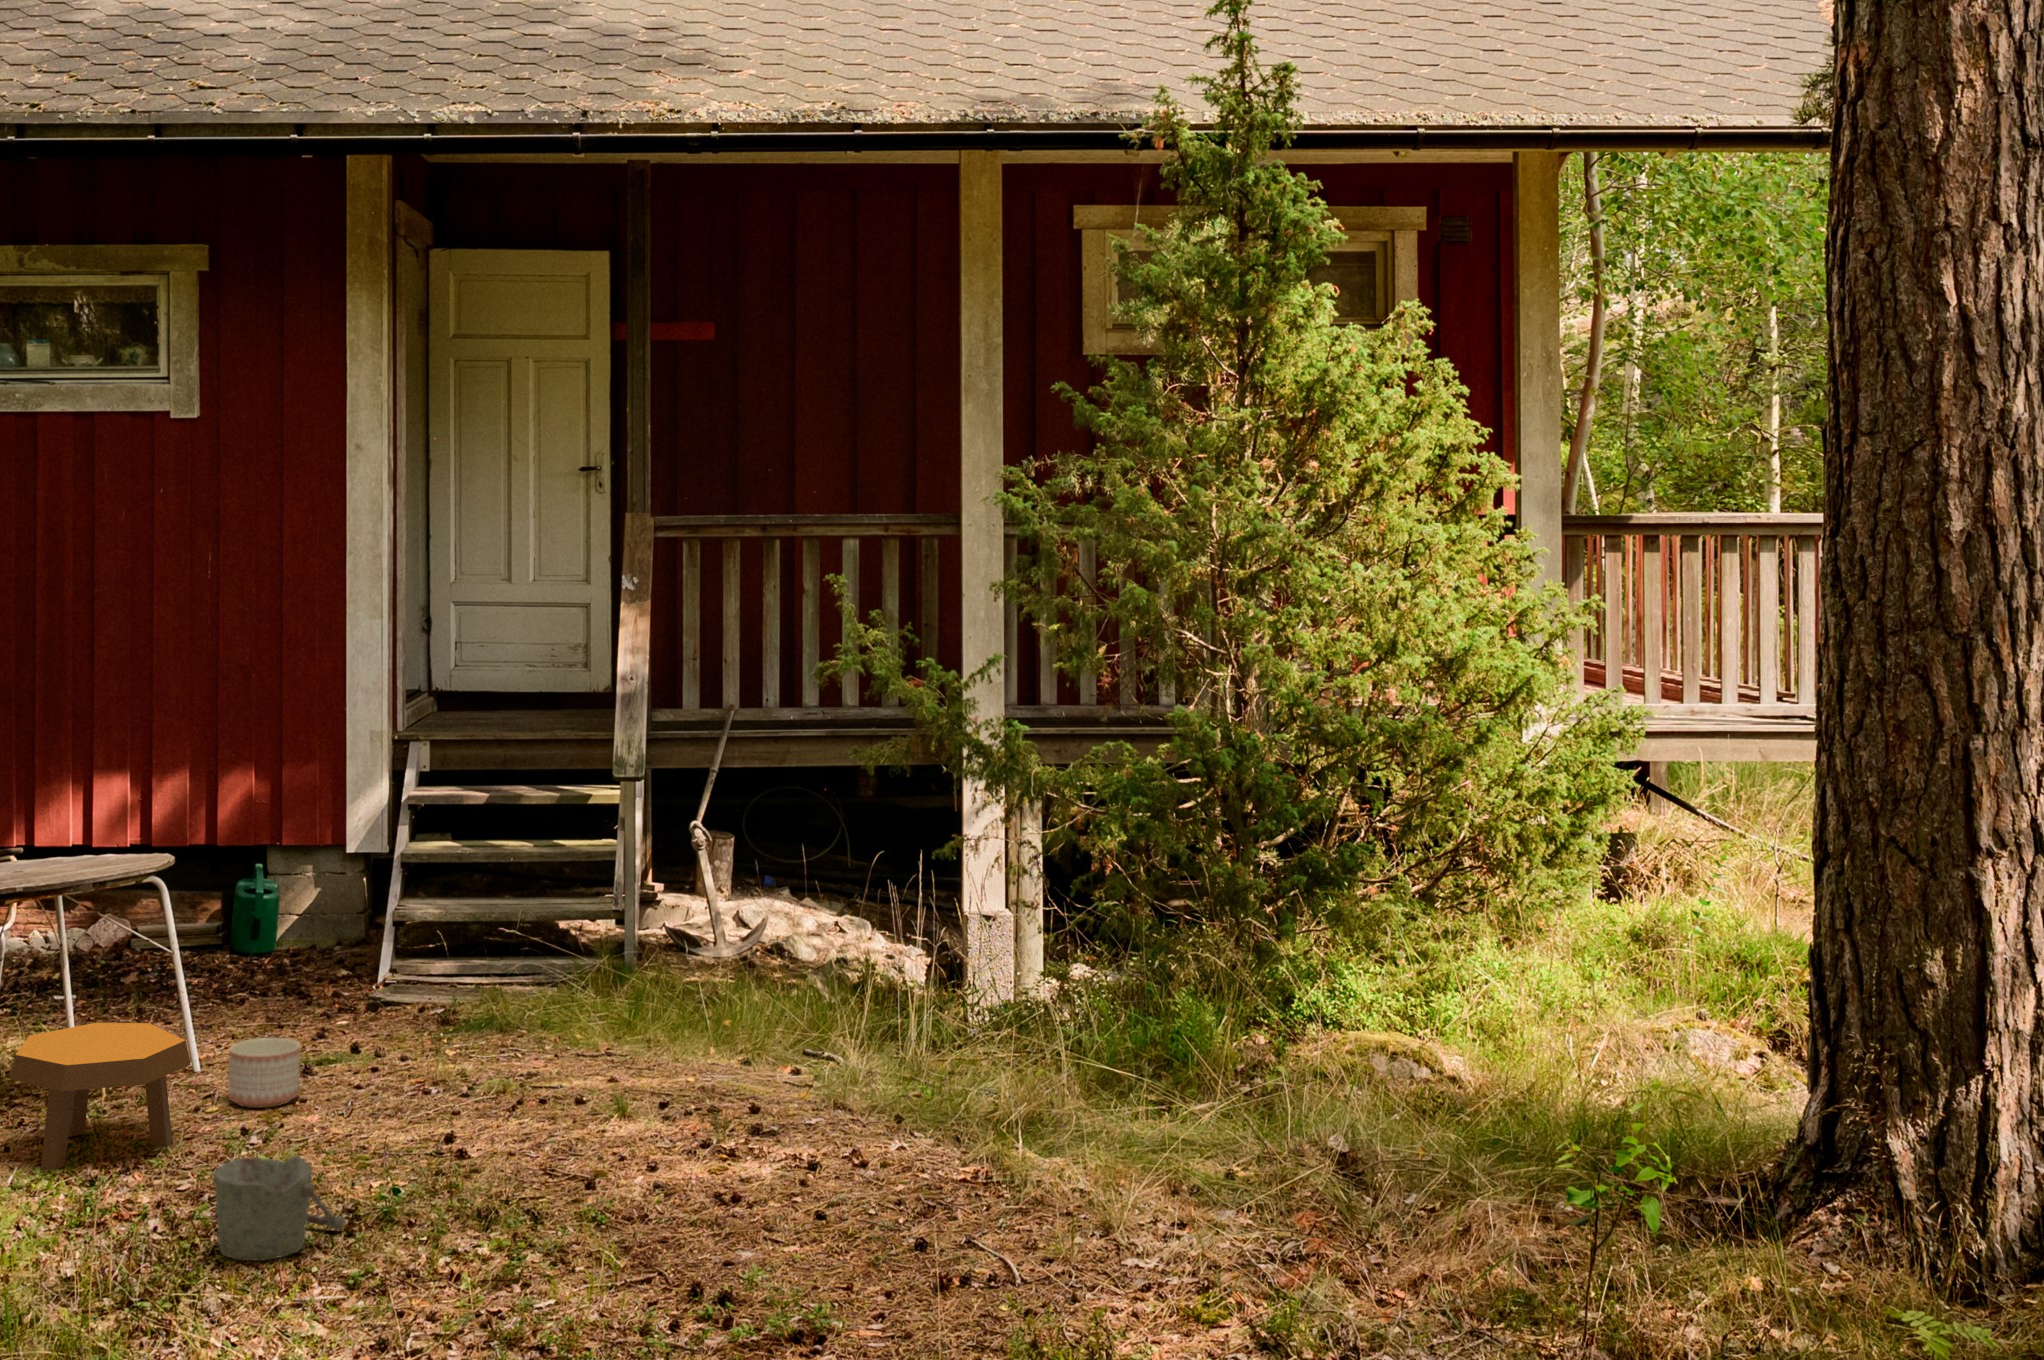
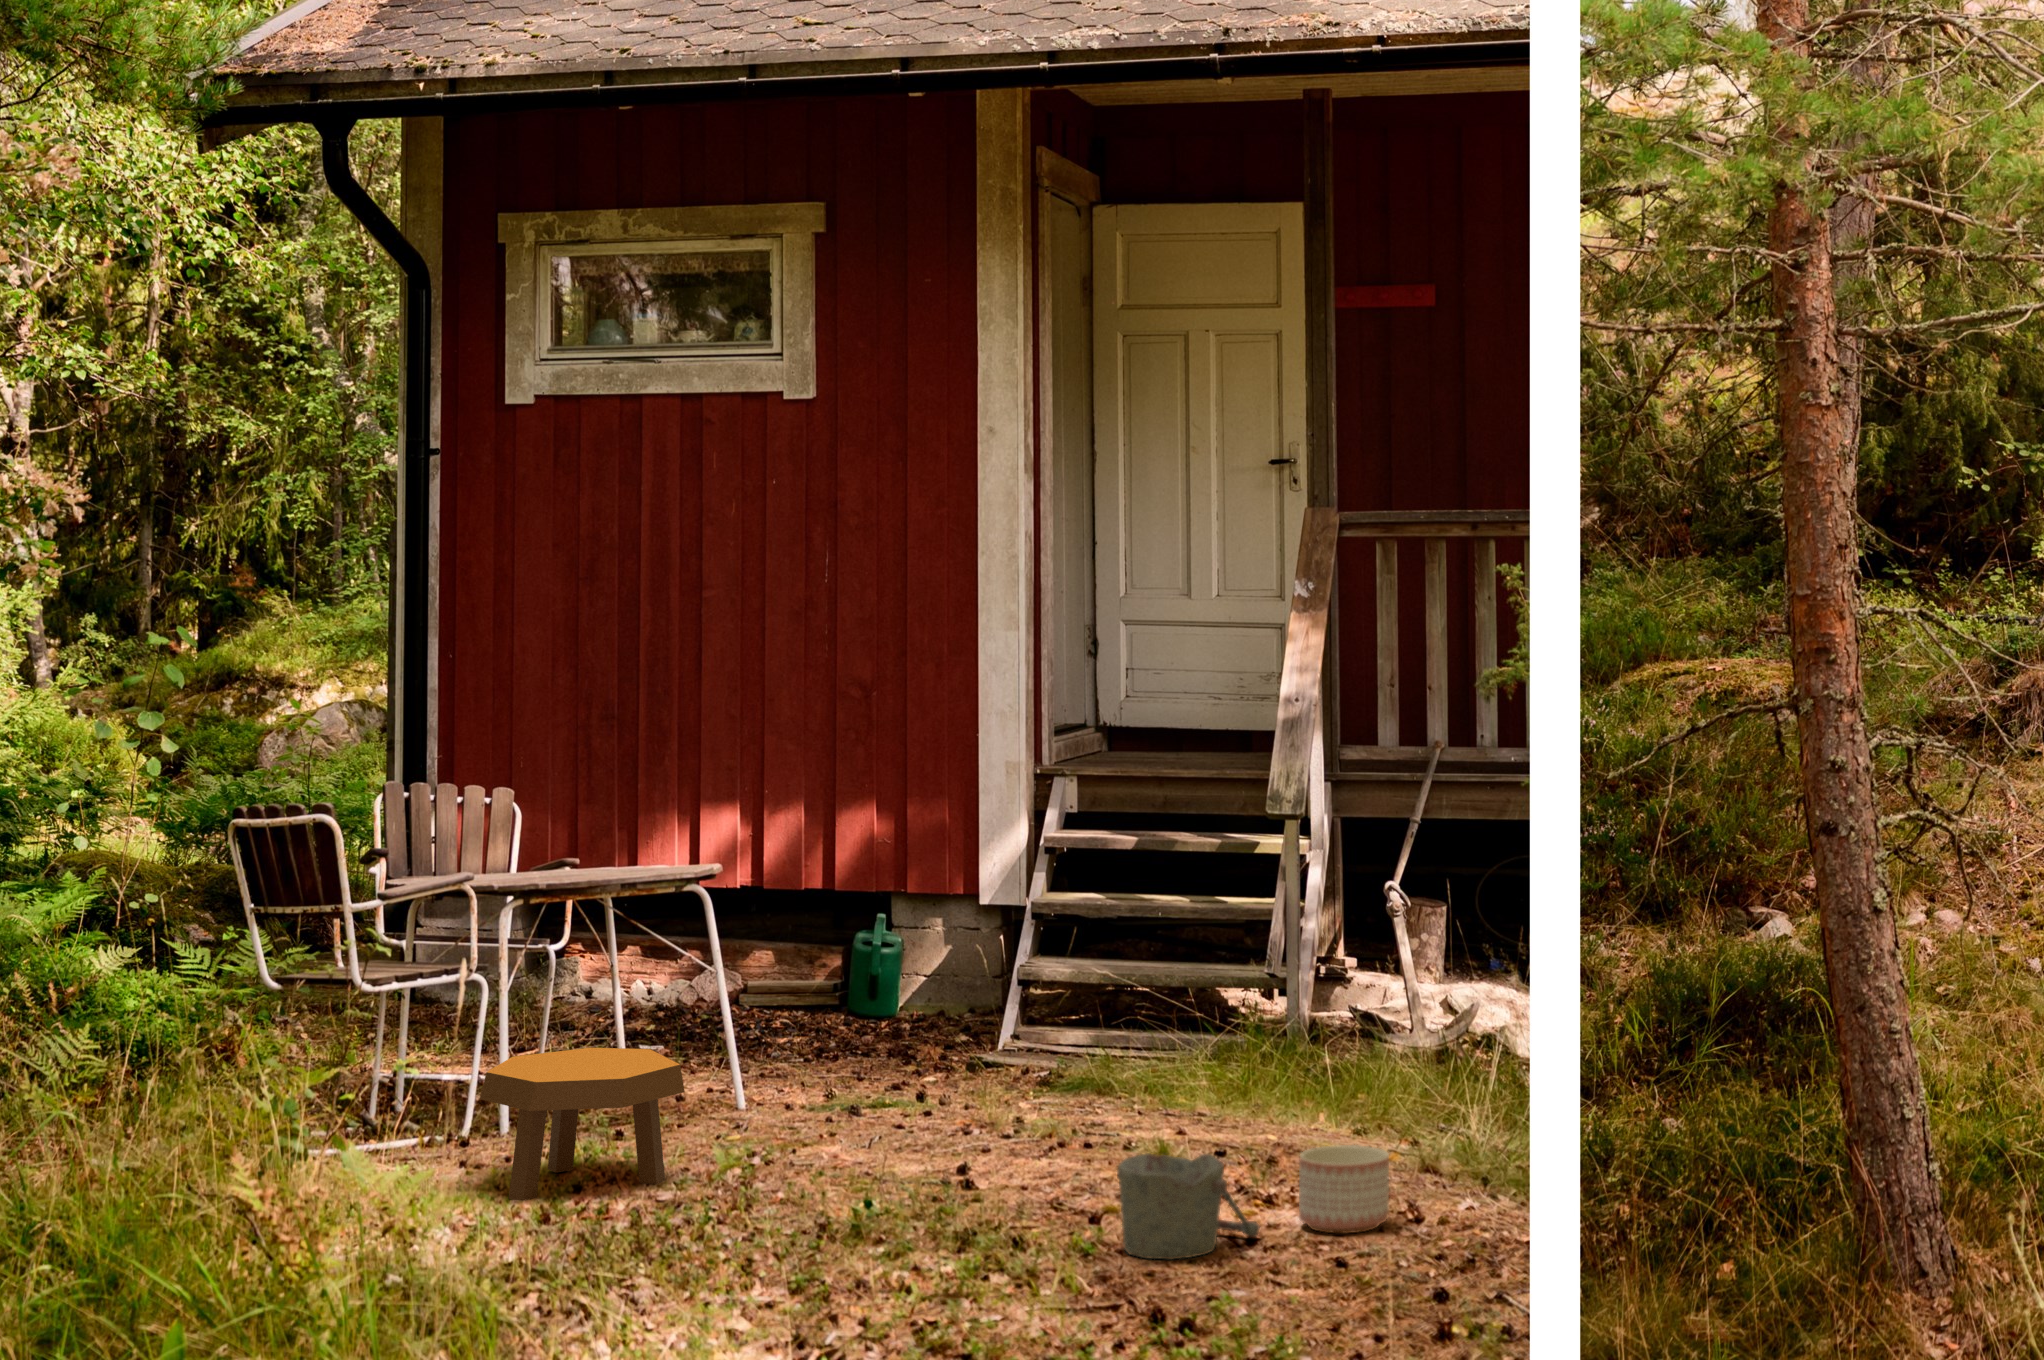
planter: present [228,1038,300,1108] -> present [1299,1145,1389,1233]
bucket: present [213,1156,345,1261] -> present [1117,1153,1260,1259]

